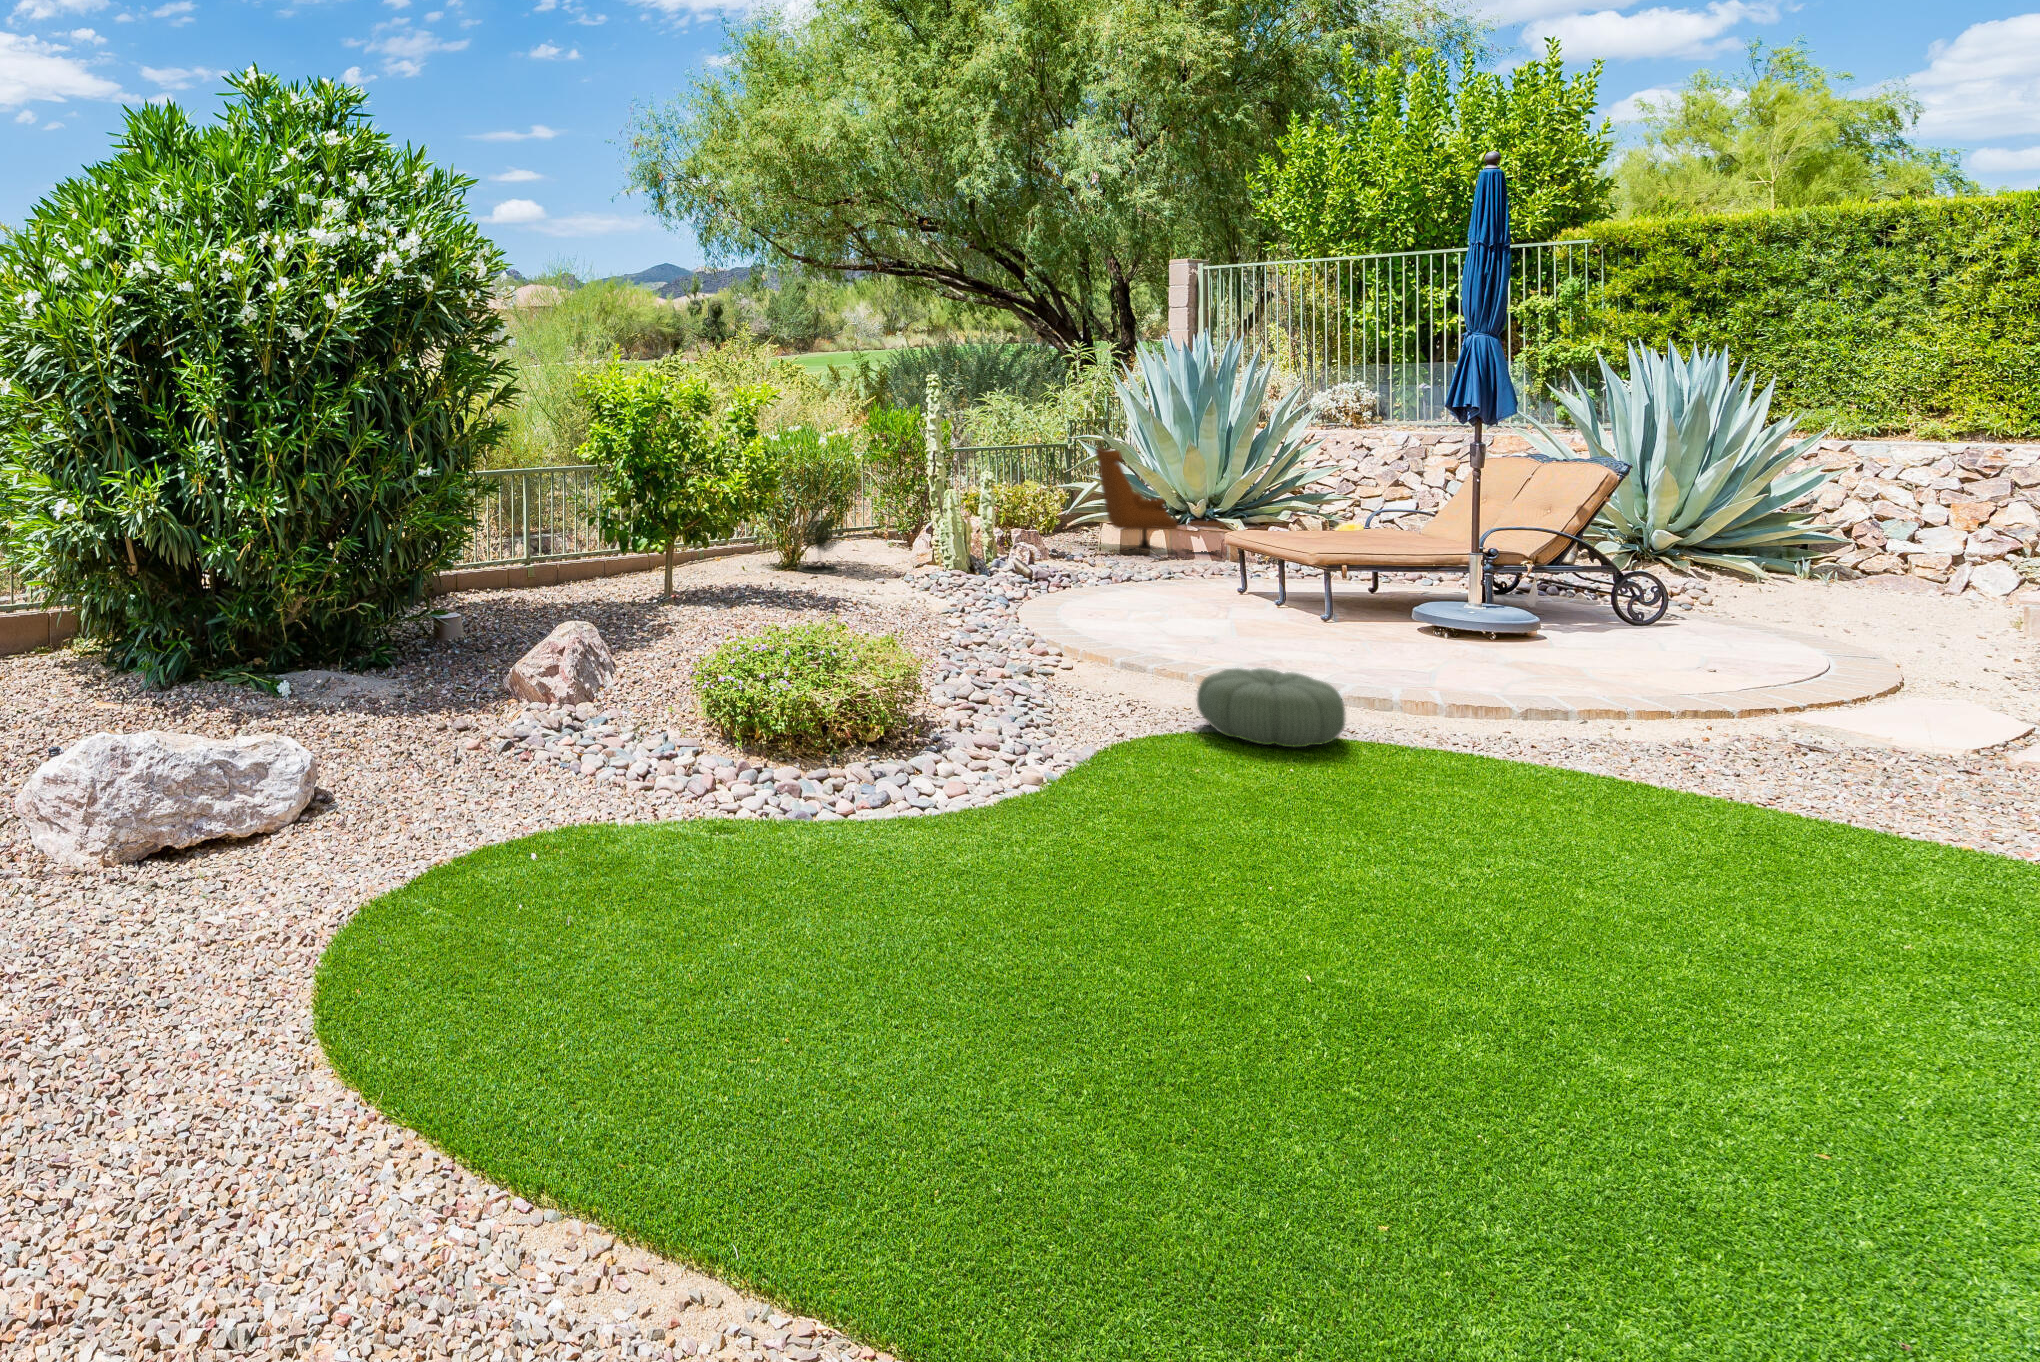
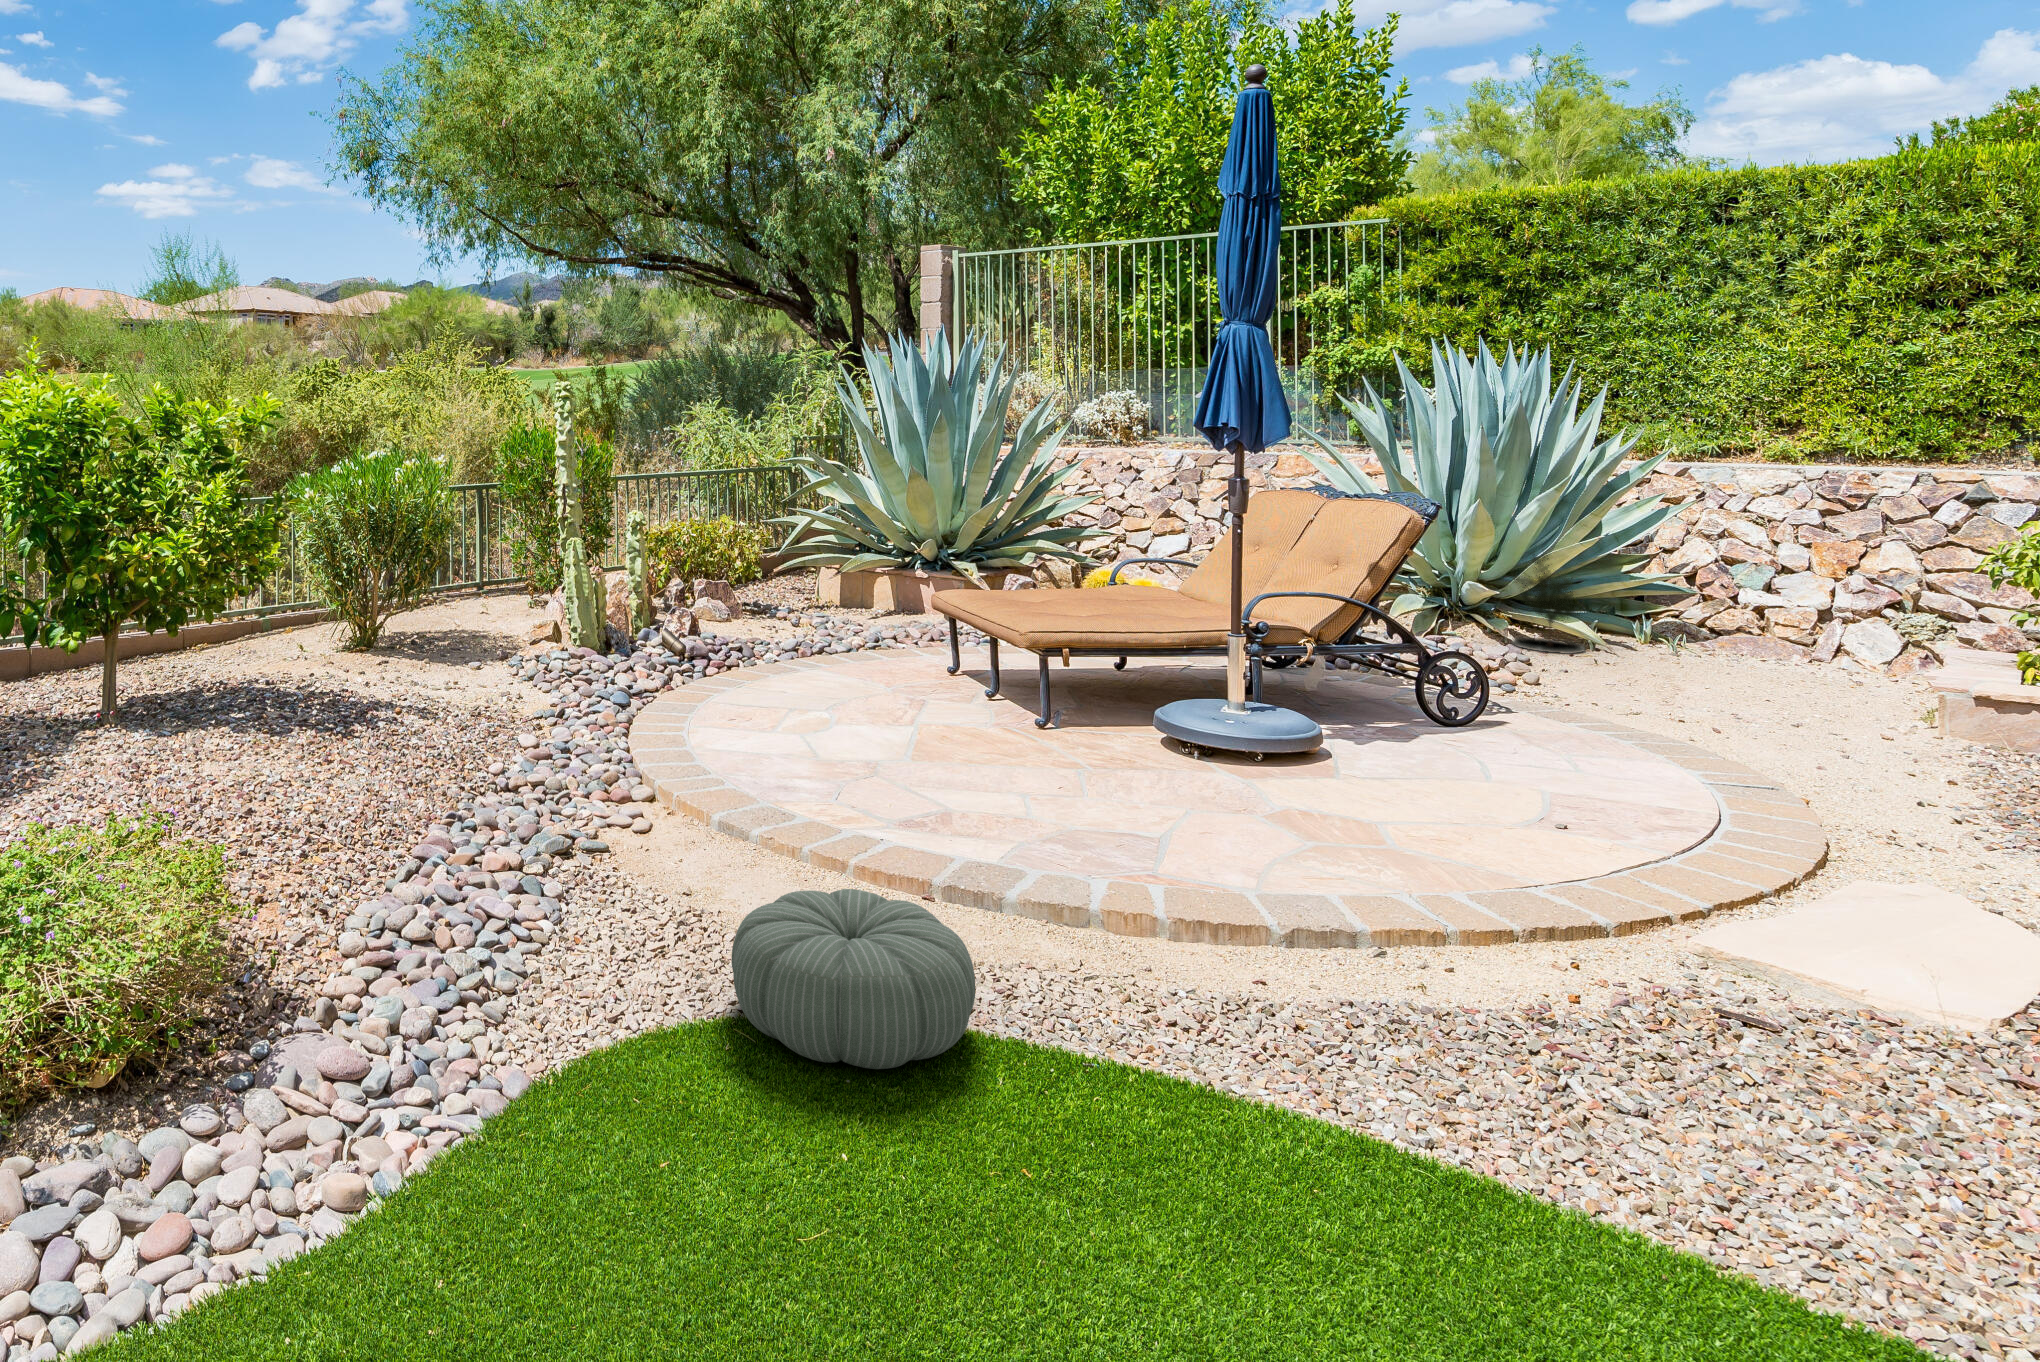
lounge chair: present [1095,447,1227,554] -> none [790,472,964,621]
potted tree: present [798,506,841,574] -> present [1512,551,1585,654]

